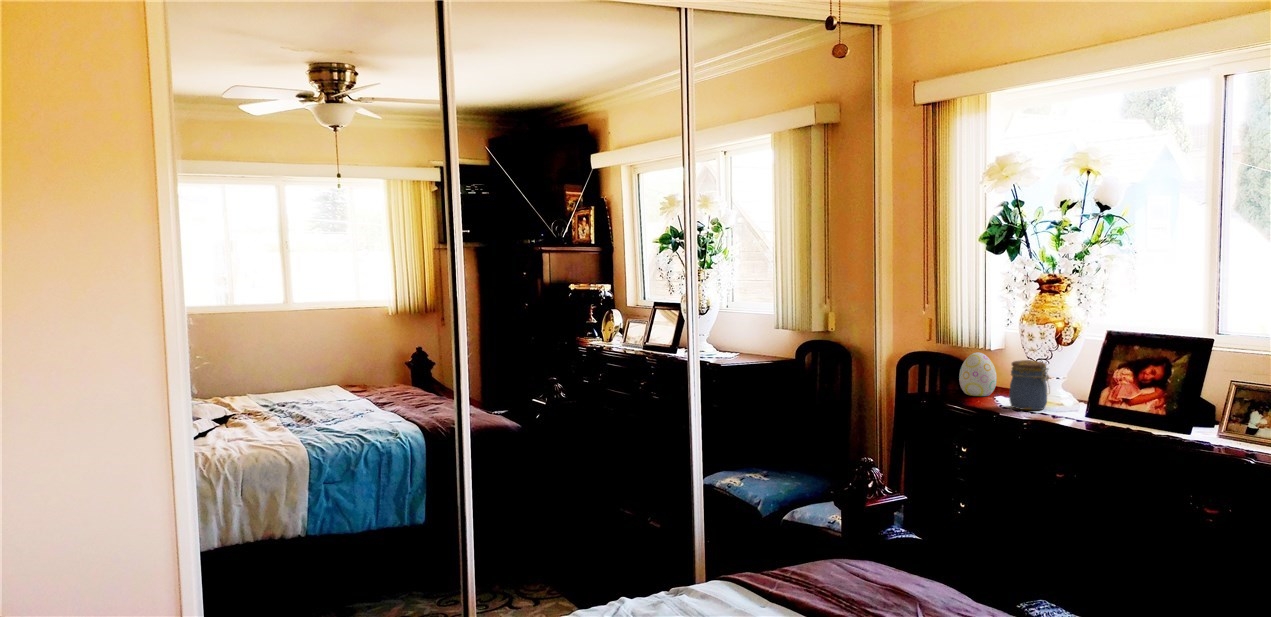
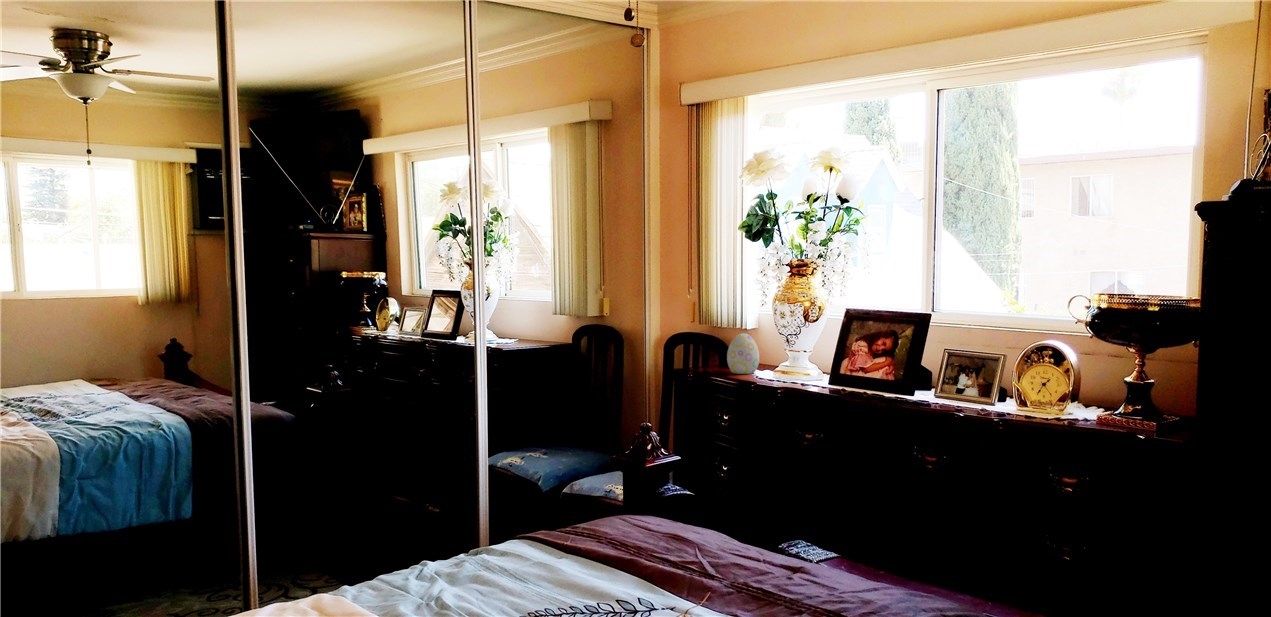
jar: present [1009,360,1049,410] -> none [768,337,801,382]

